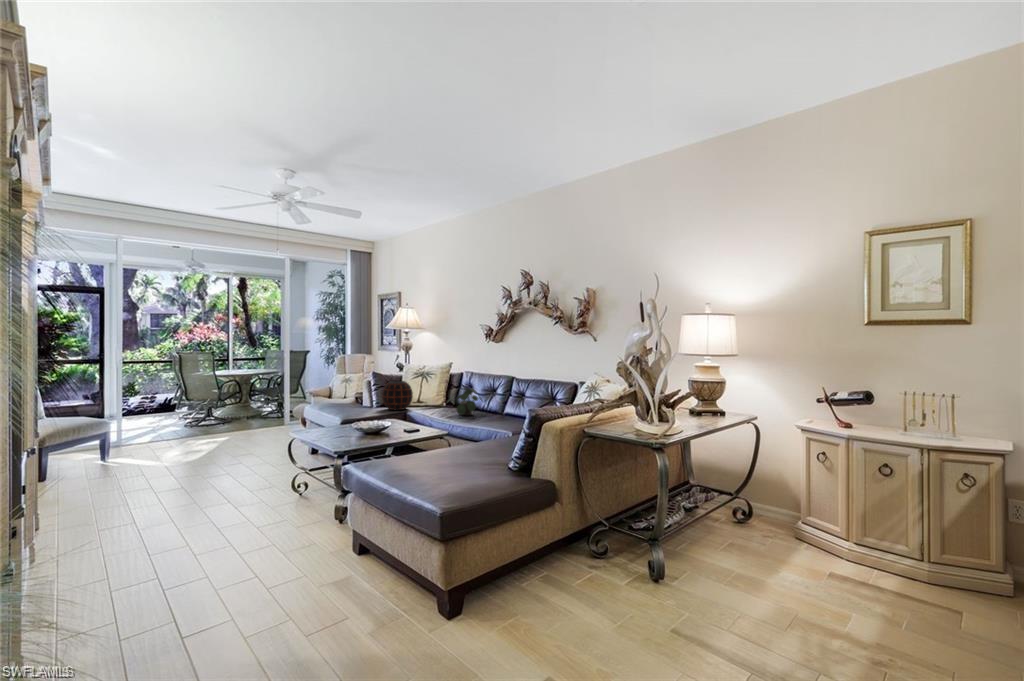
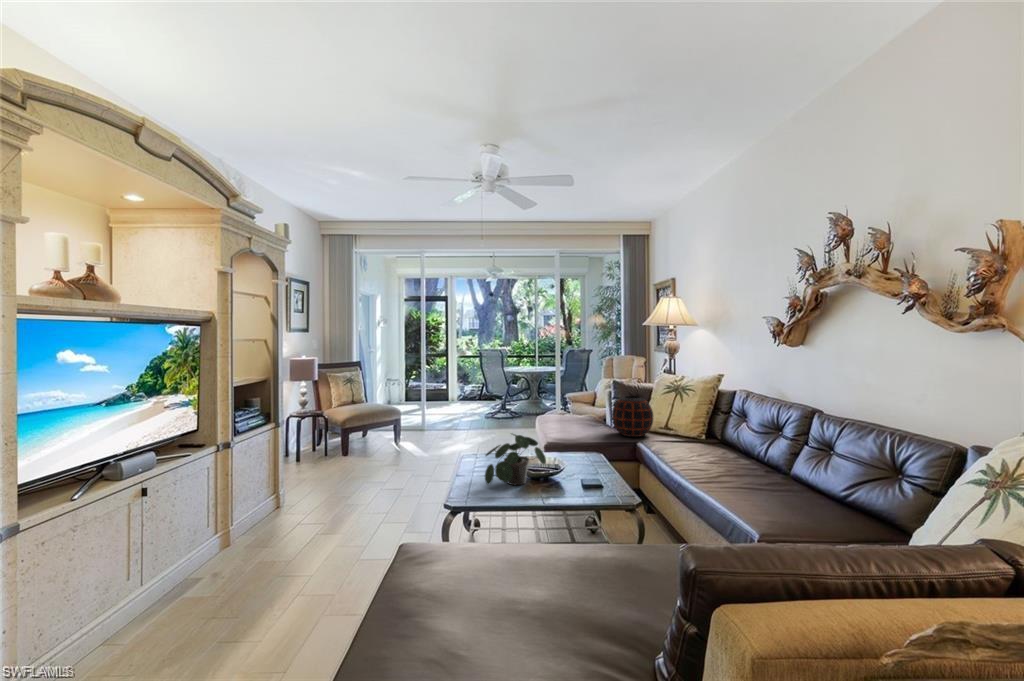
potted plant: present [448,388,482,415] -> present [485,434,546,485]

